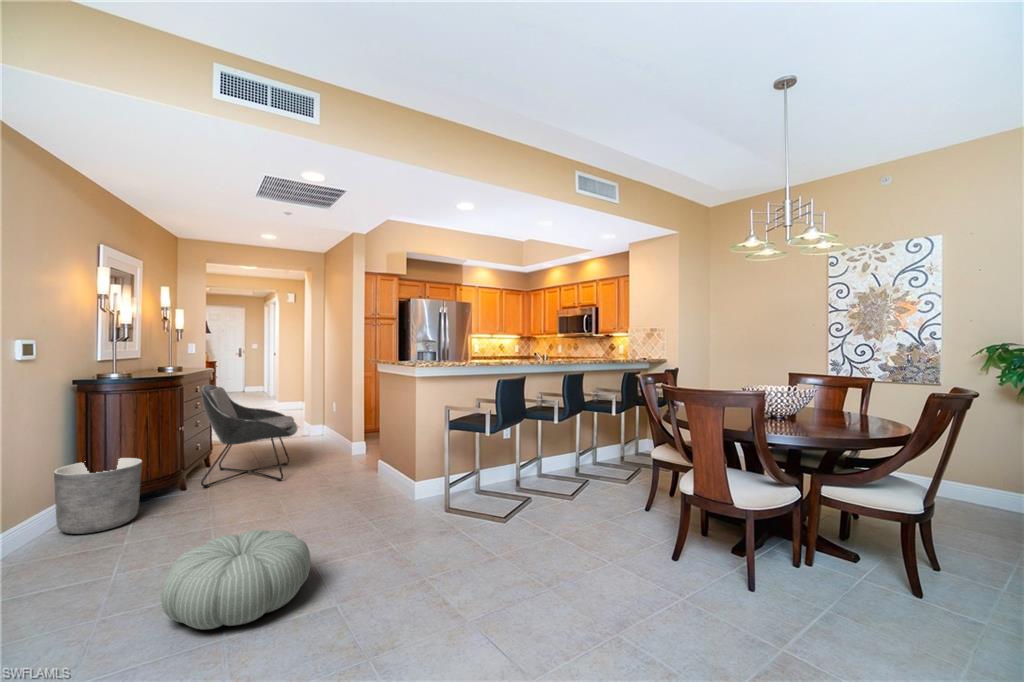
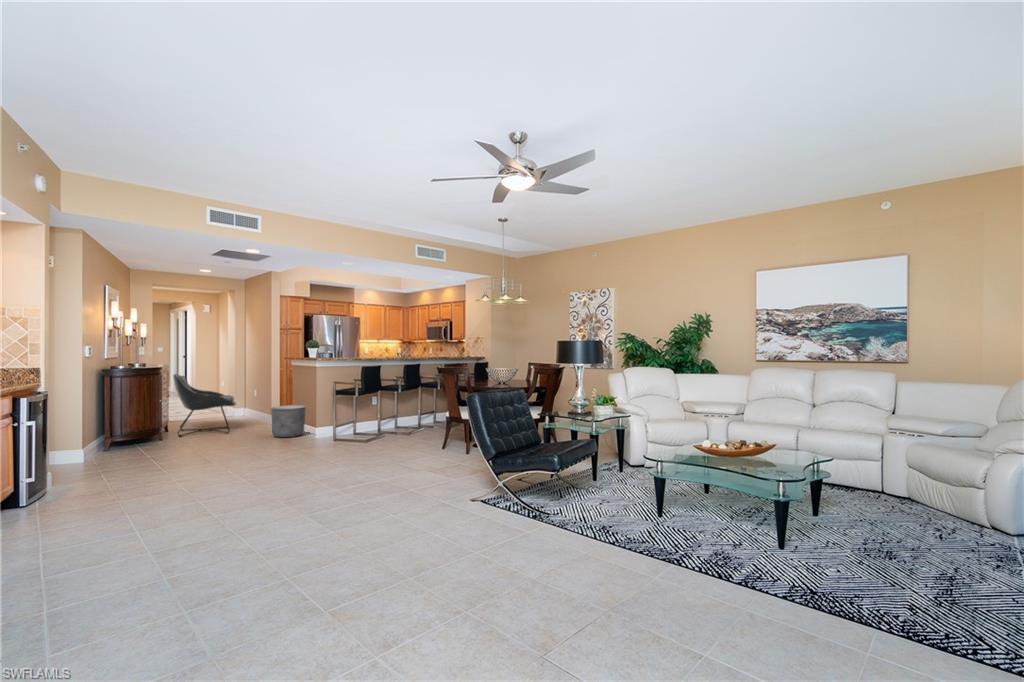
planter: present [54,458,142,534] -> present [271,405,305,437]
pouf: present [161,530,311,629] -> none [204,434,267,464]

